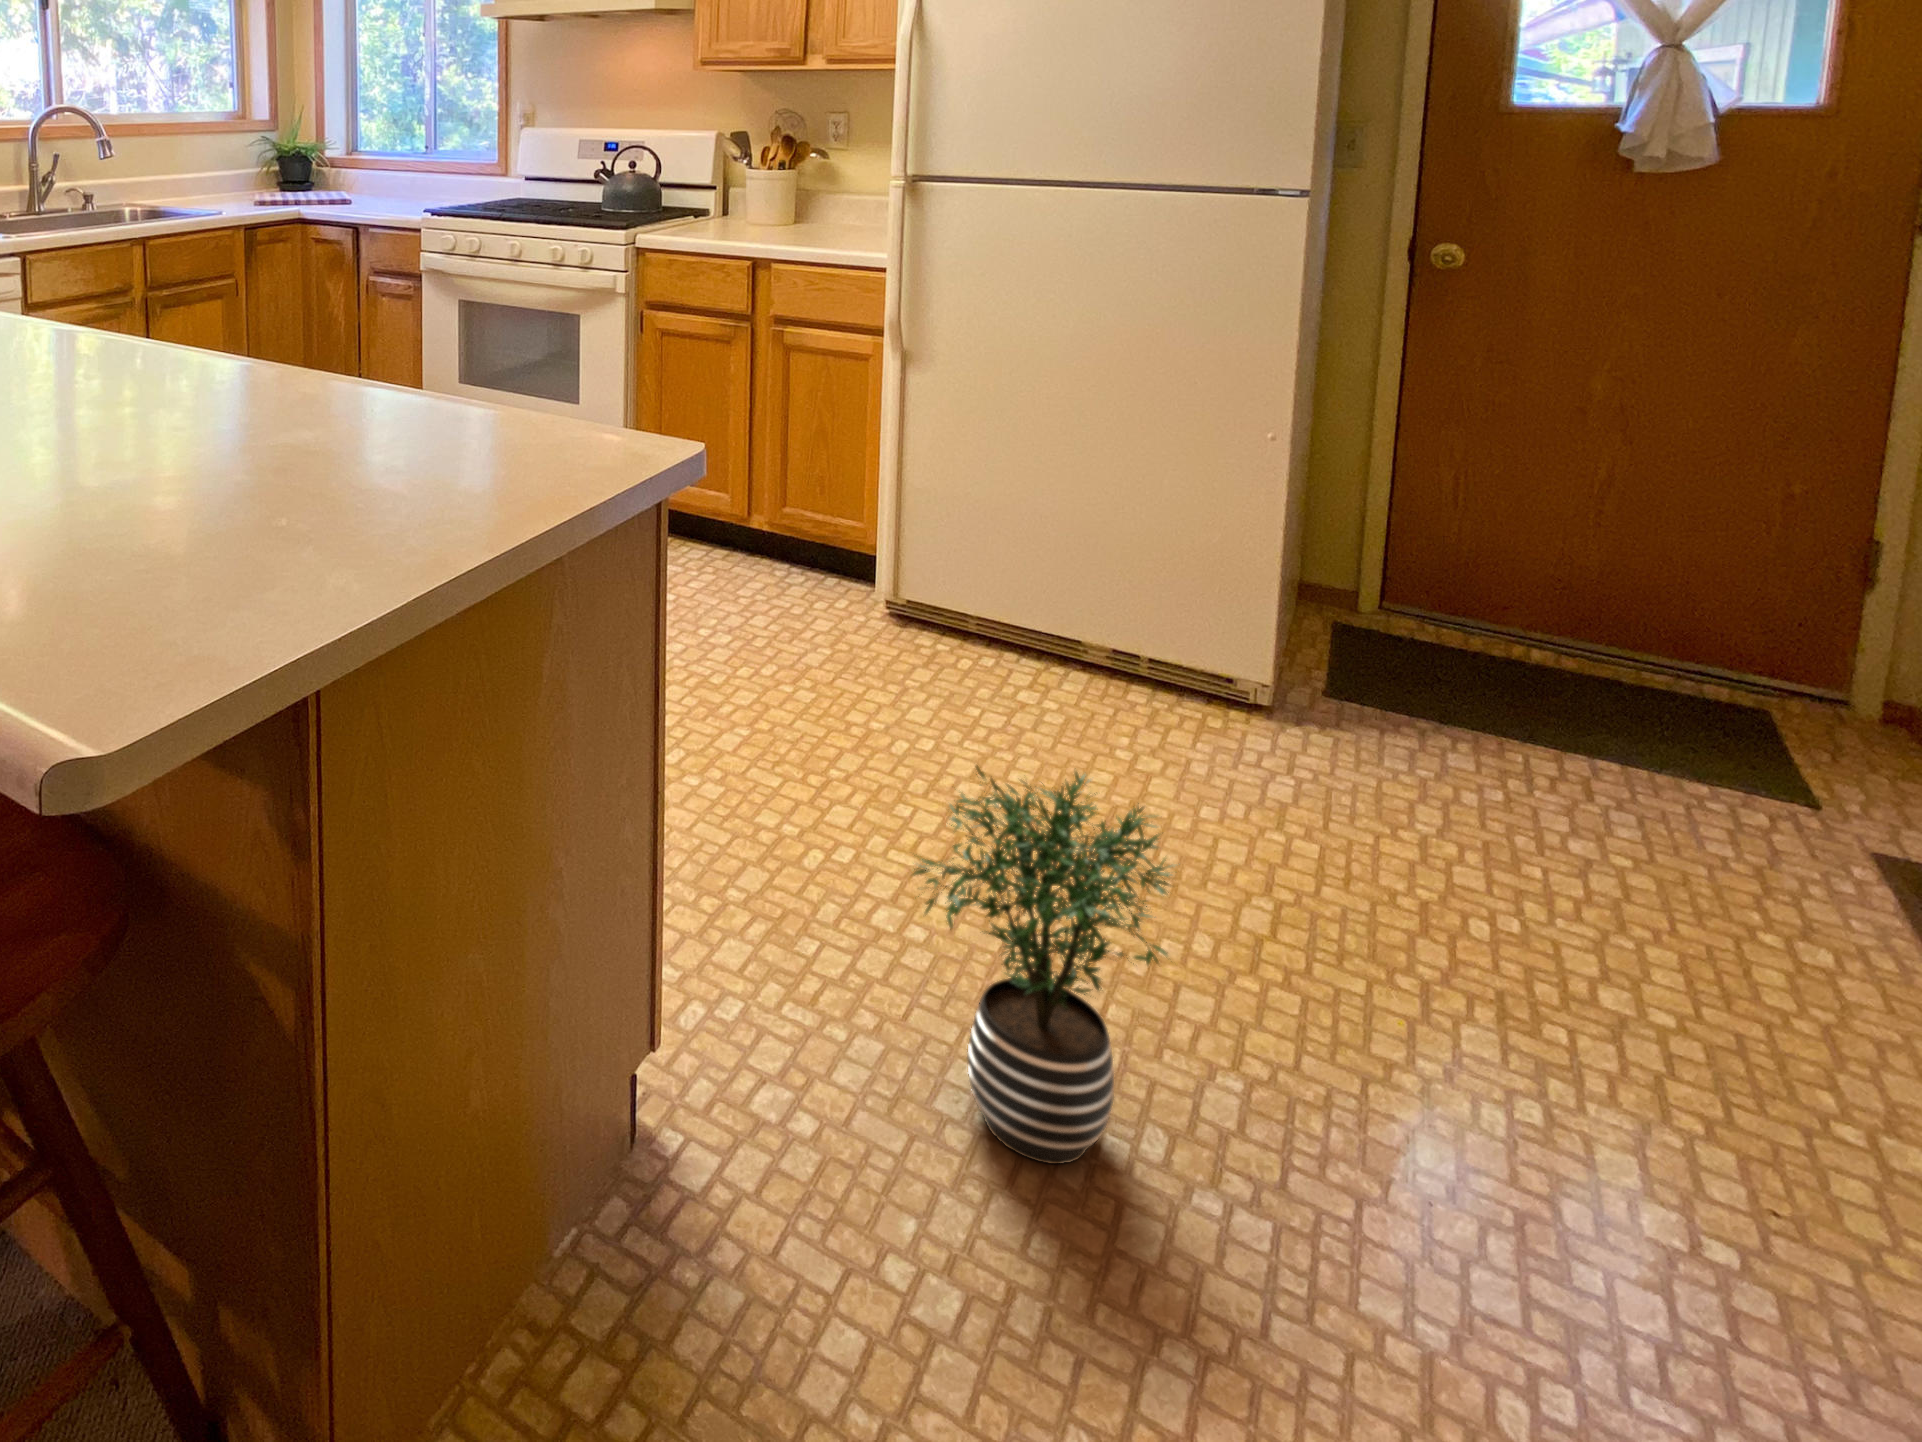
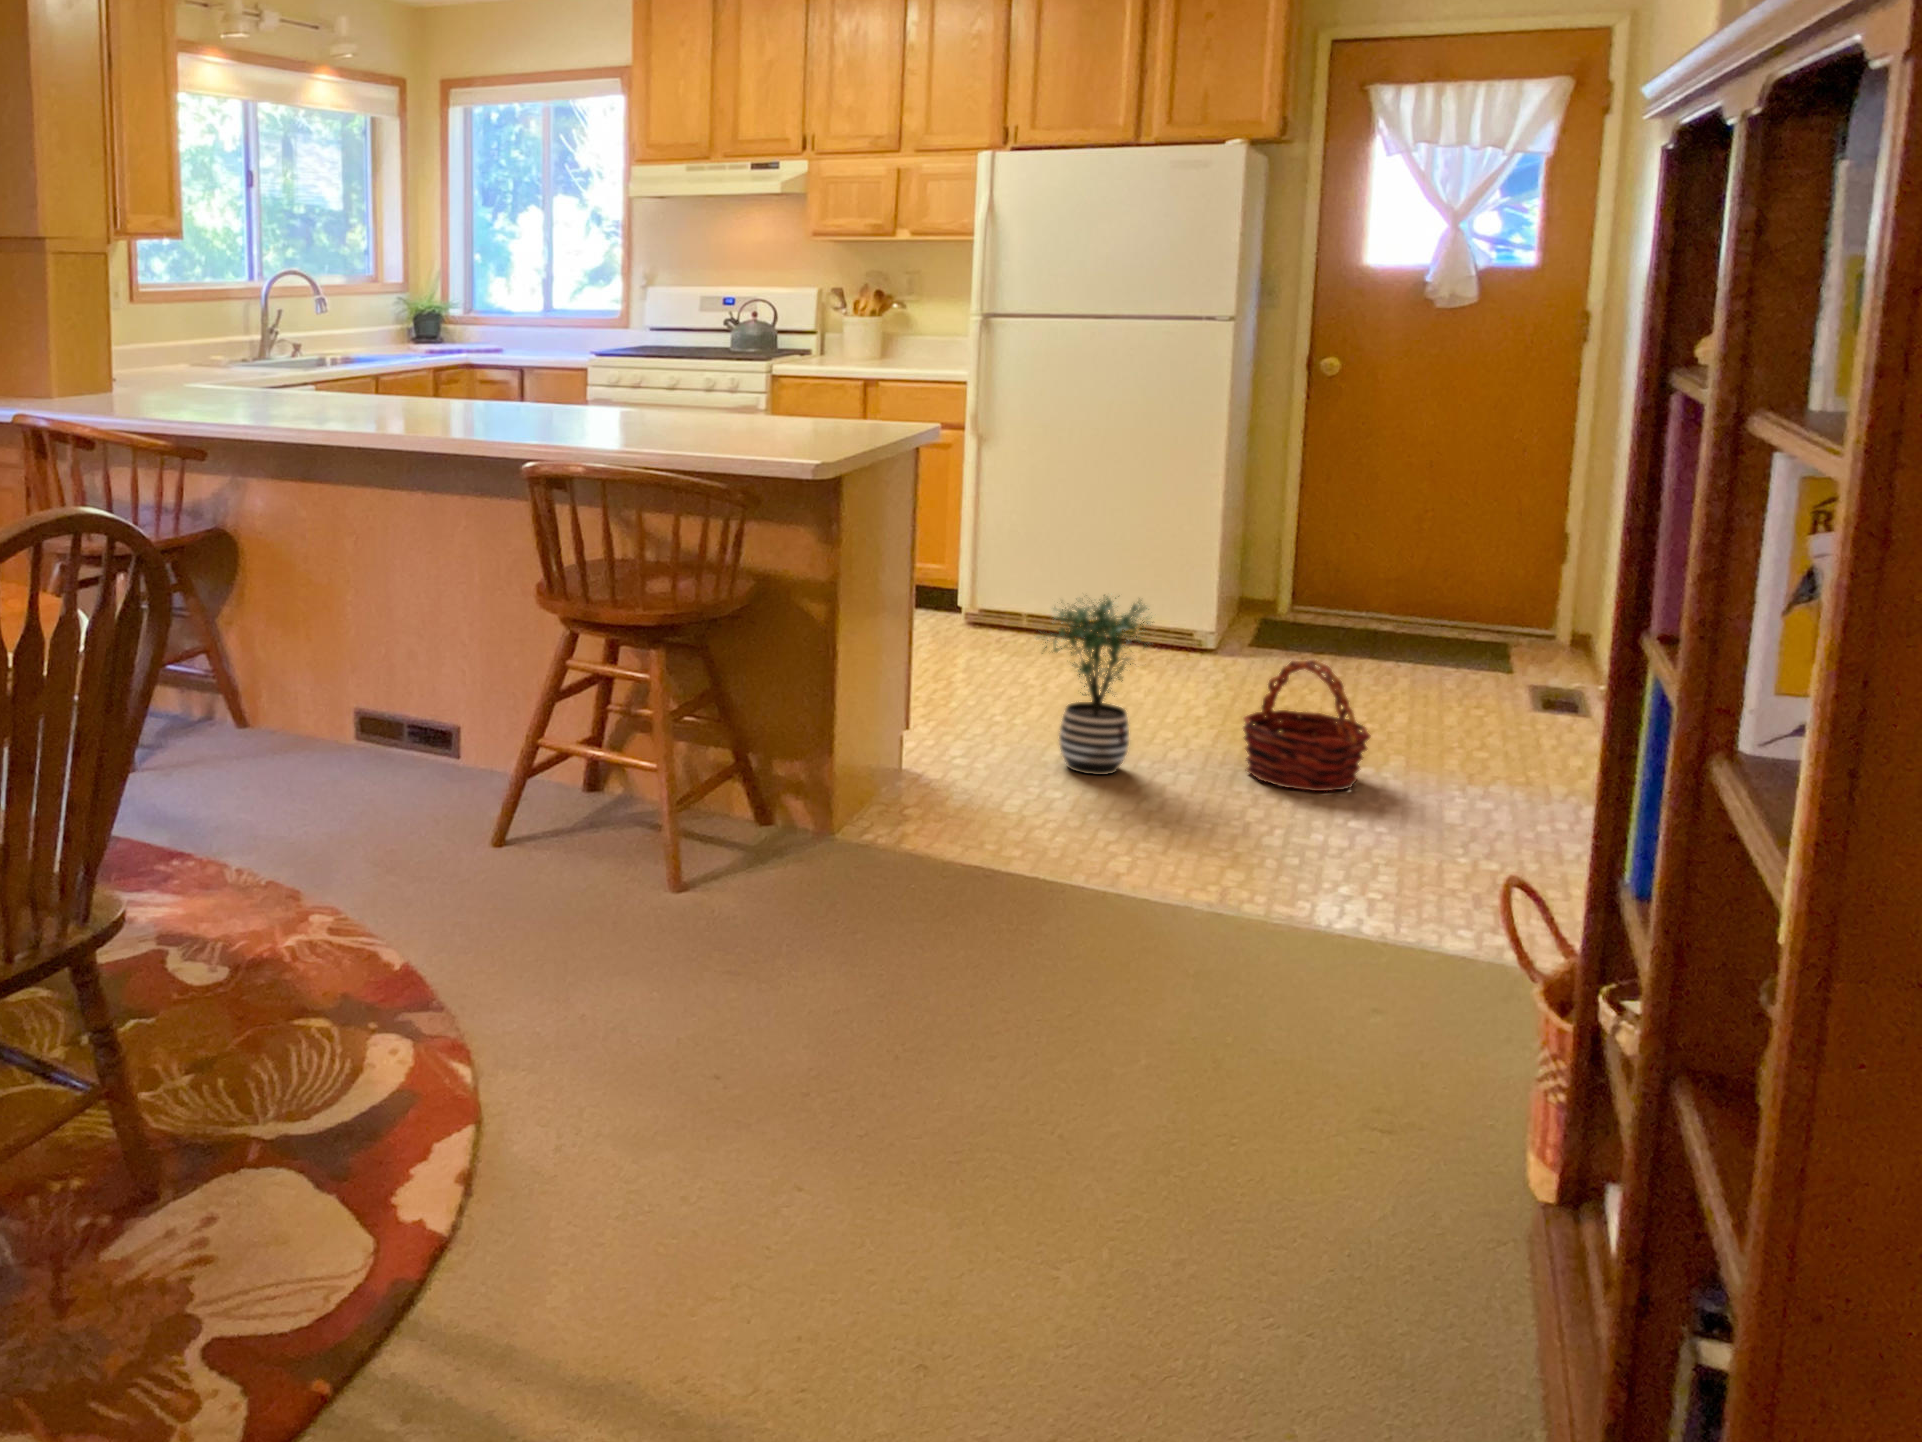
basket: none [1366,967,1702,1326] -> present [1243,660,1370,791]

